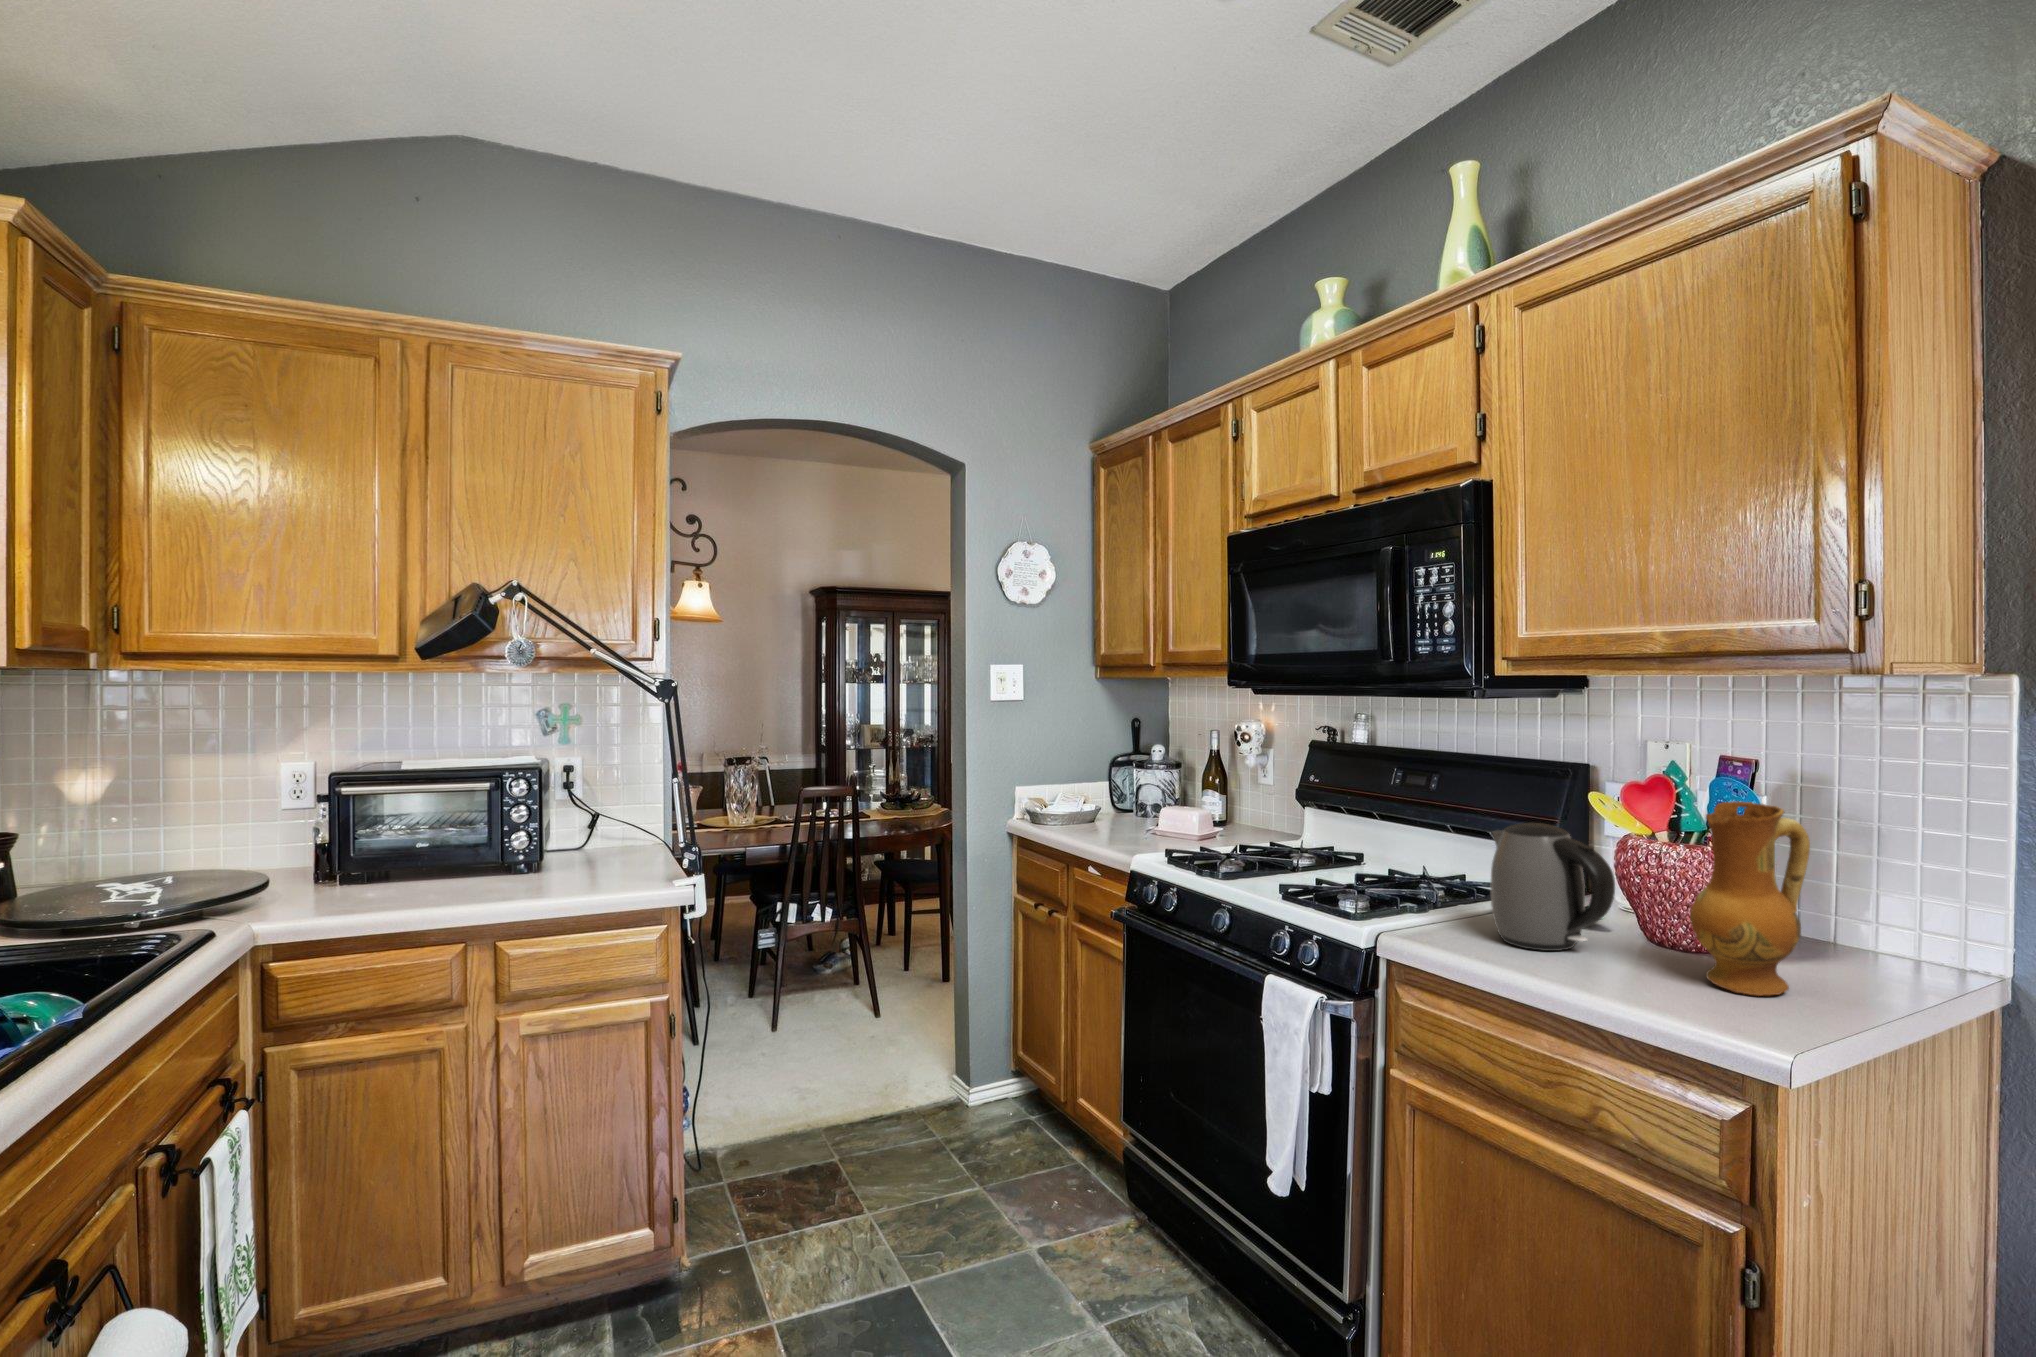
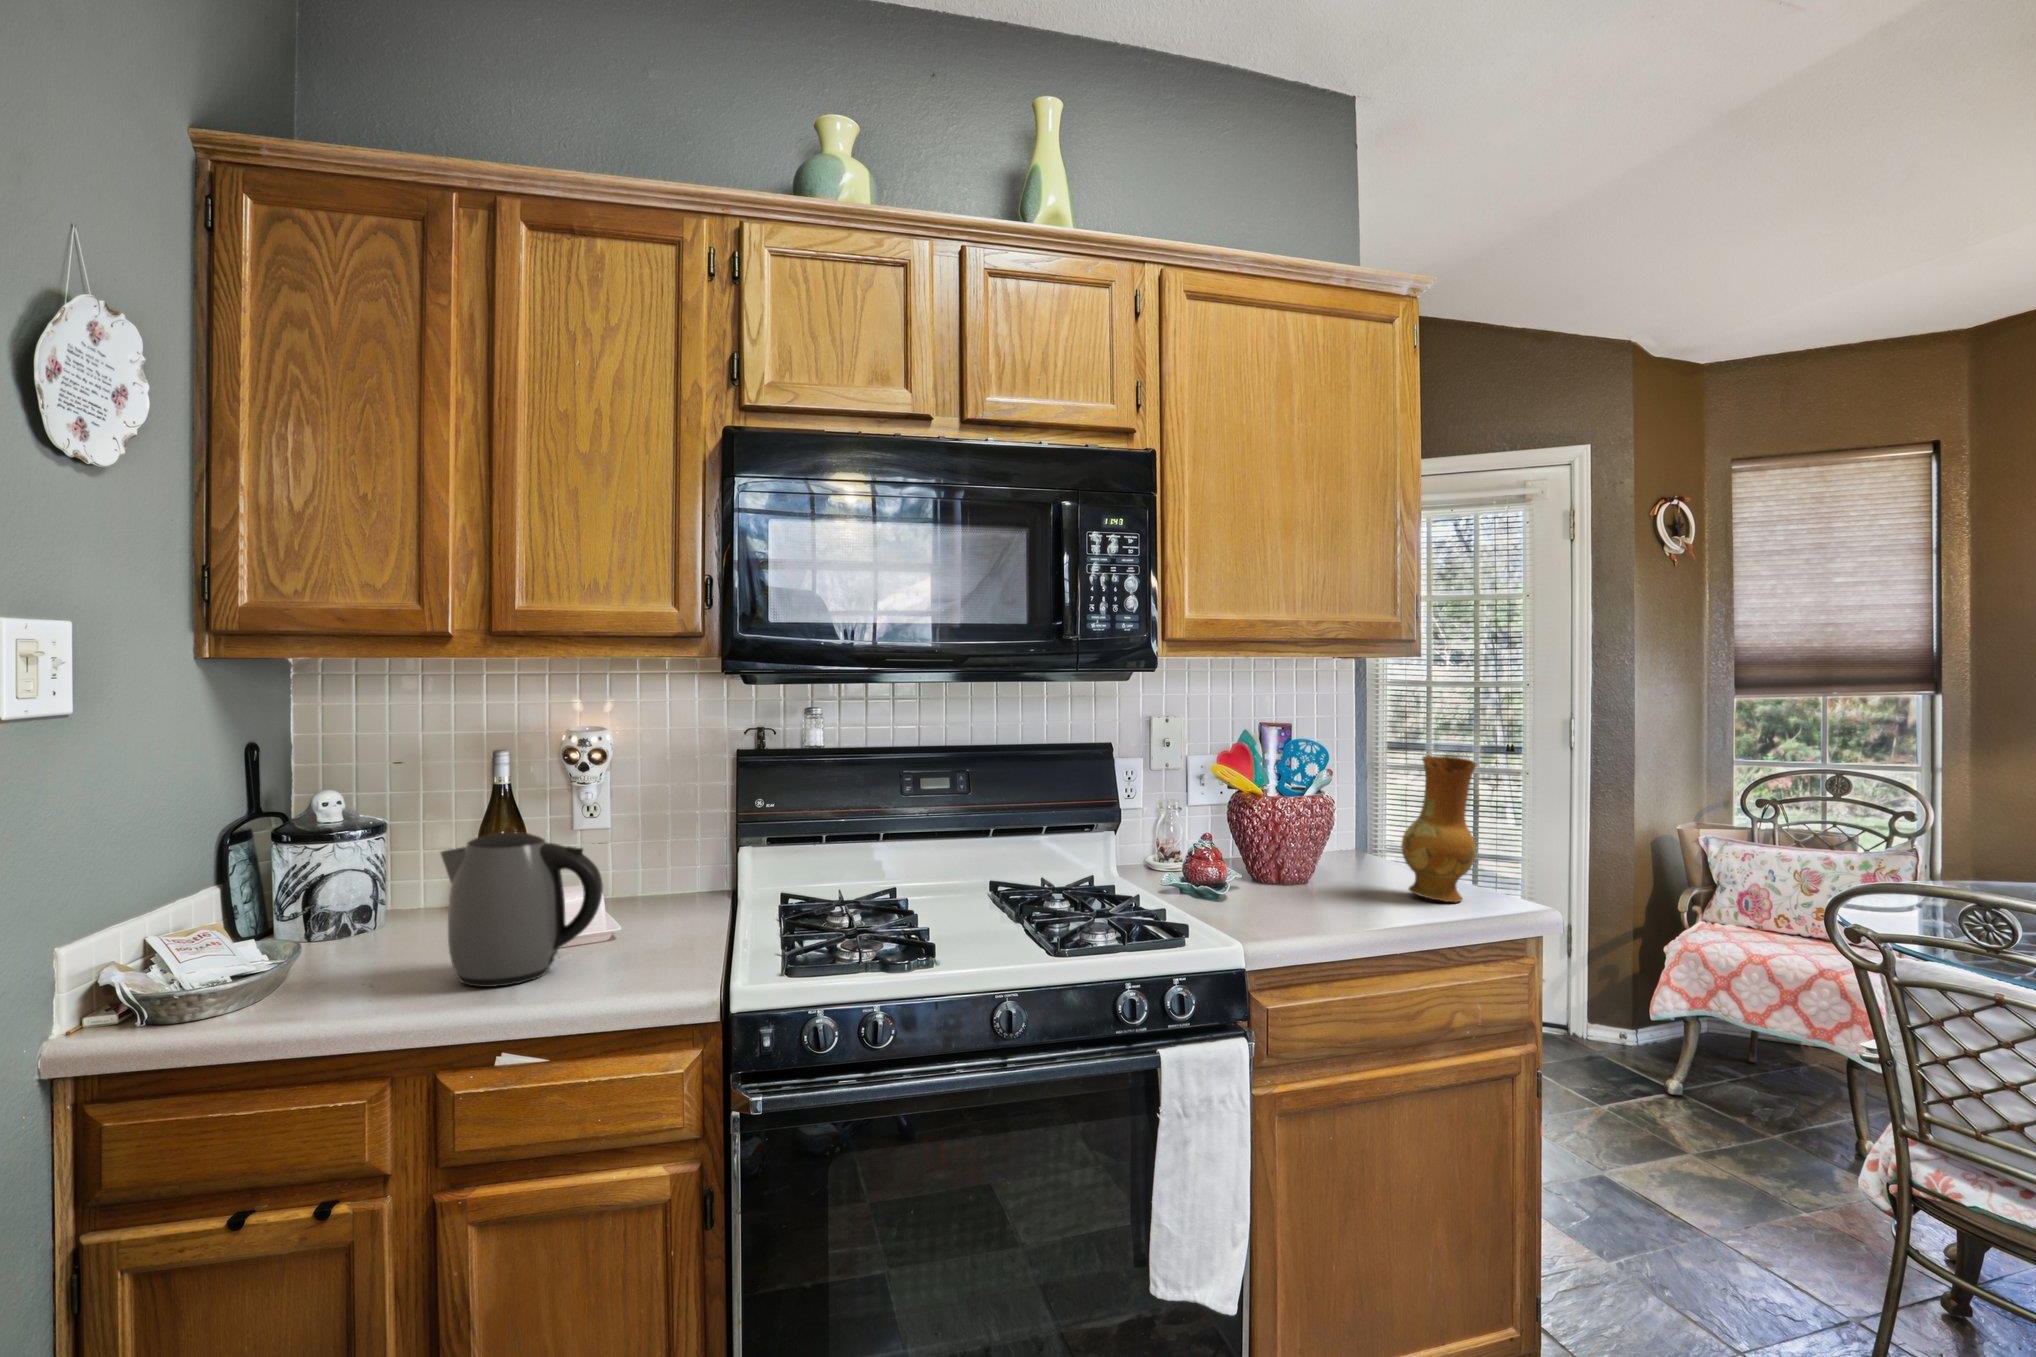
kettle: present [1491,823,1615,951] -> present [441,832,603,987]

